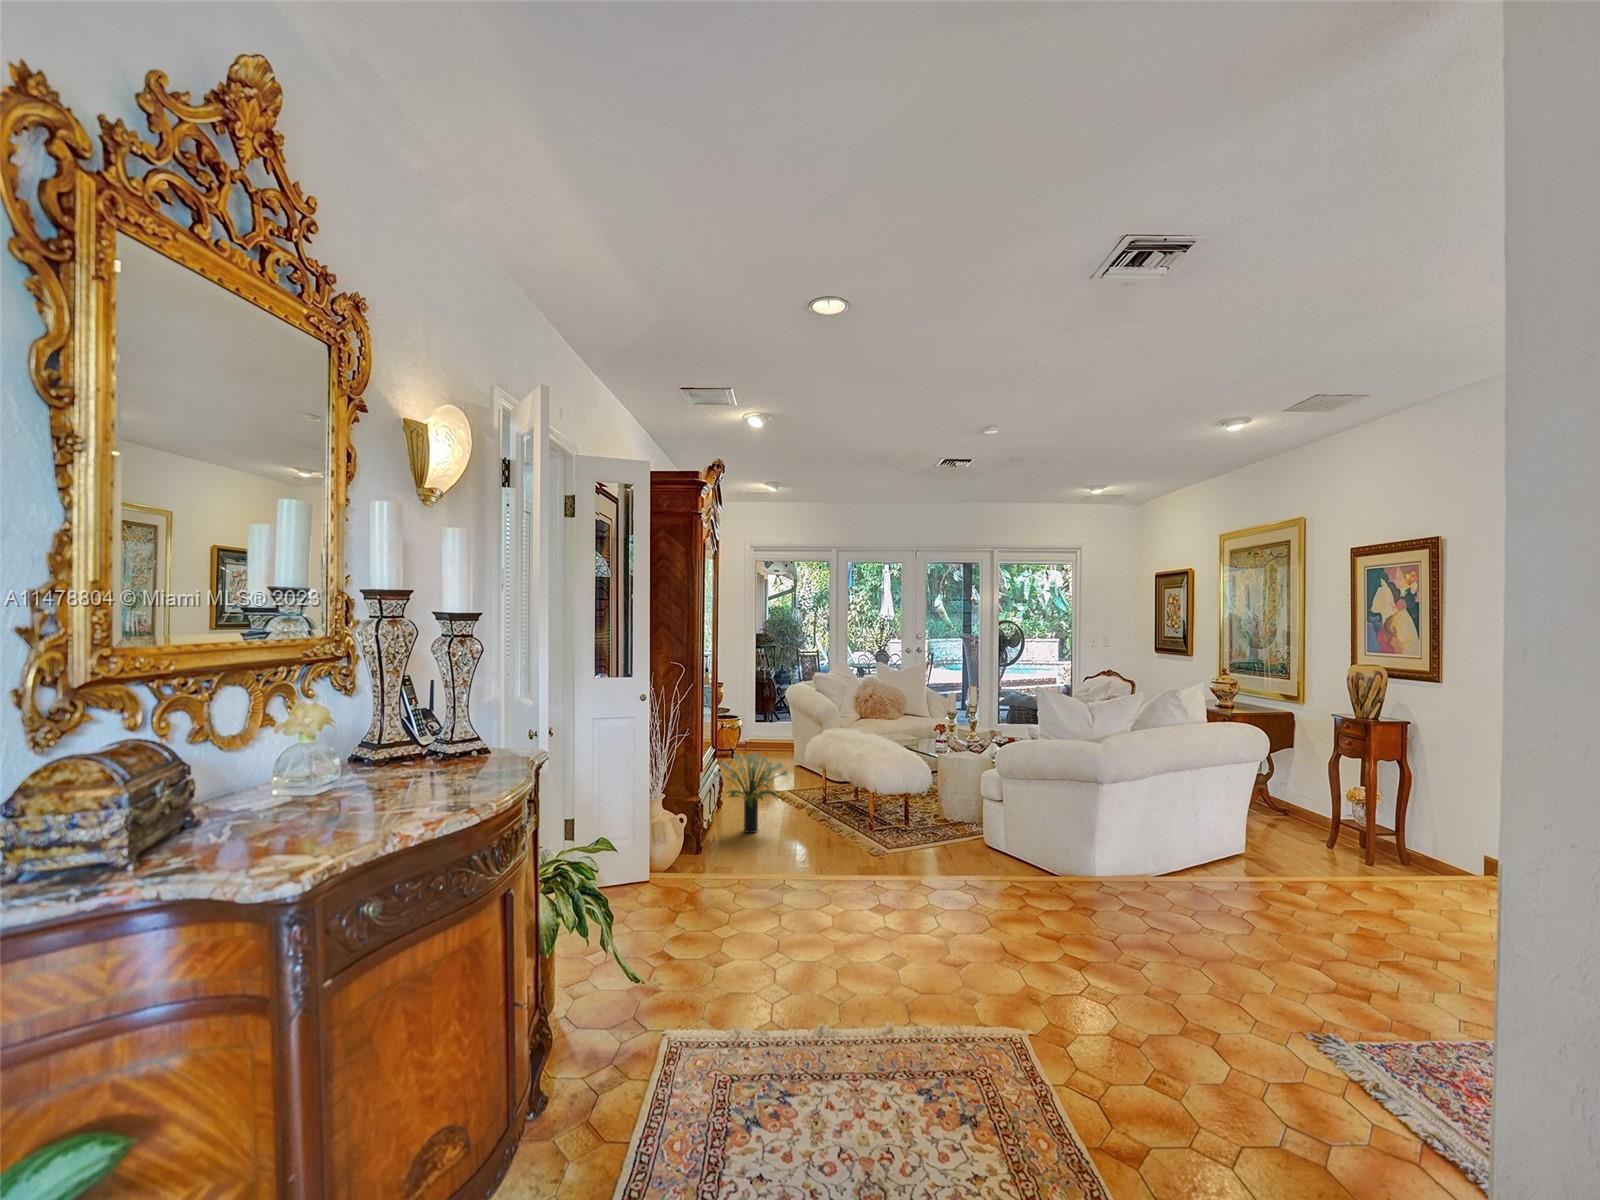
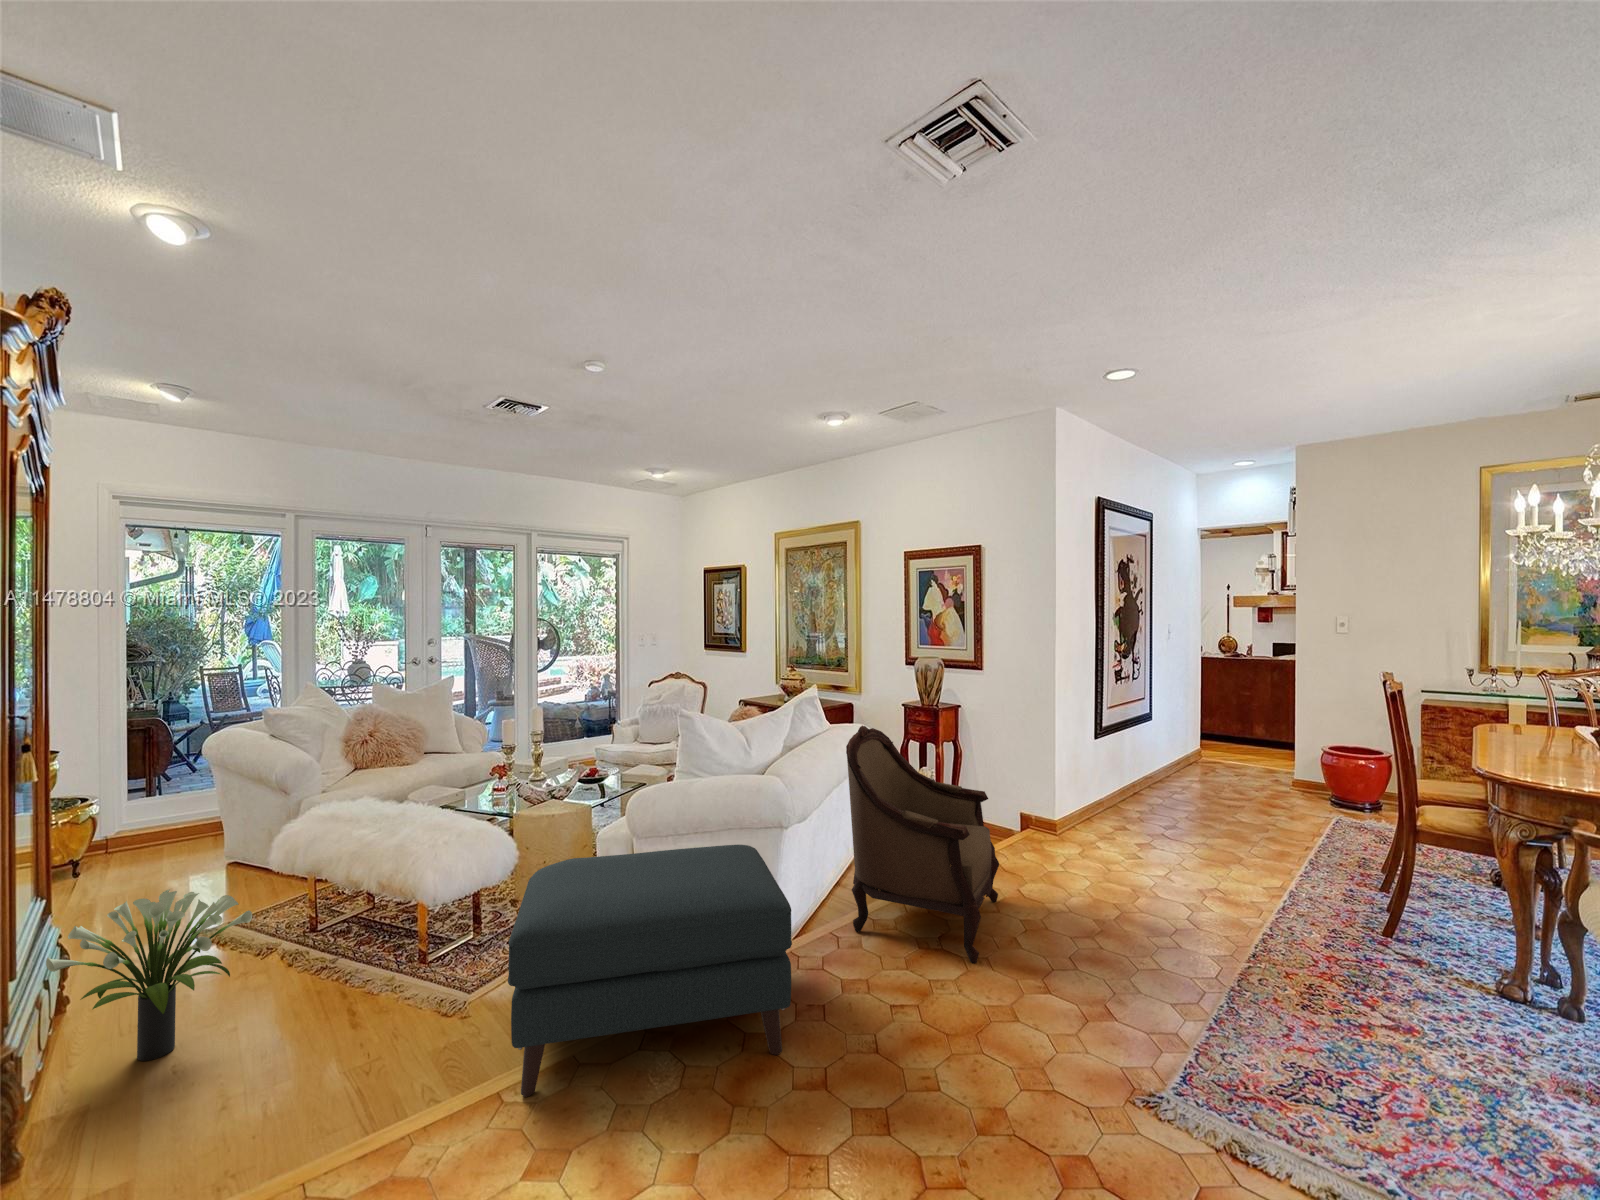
armchair: none [1174,716,1374,941] -> present [846,726,999,964]
ottoman: none [885,775,1079,928] -> present [508,845,792,1097]

